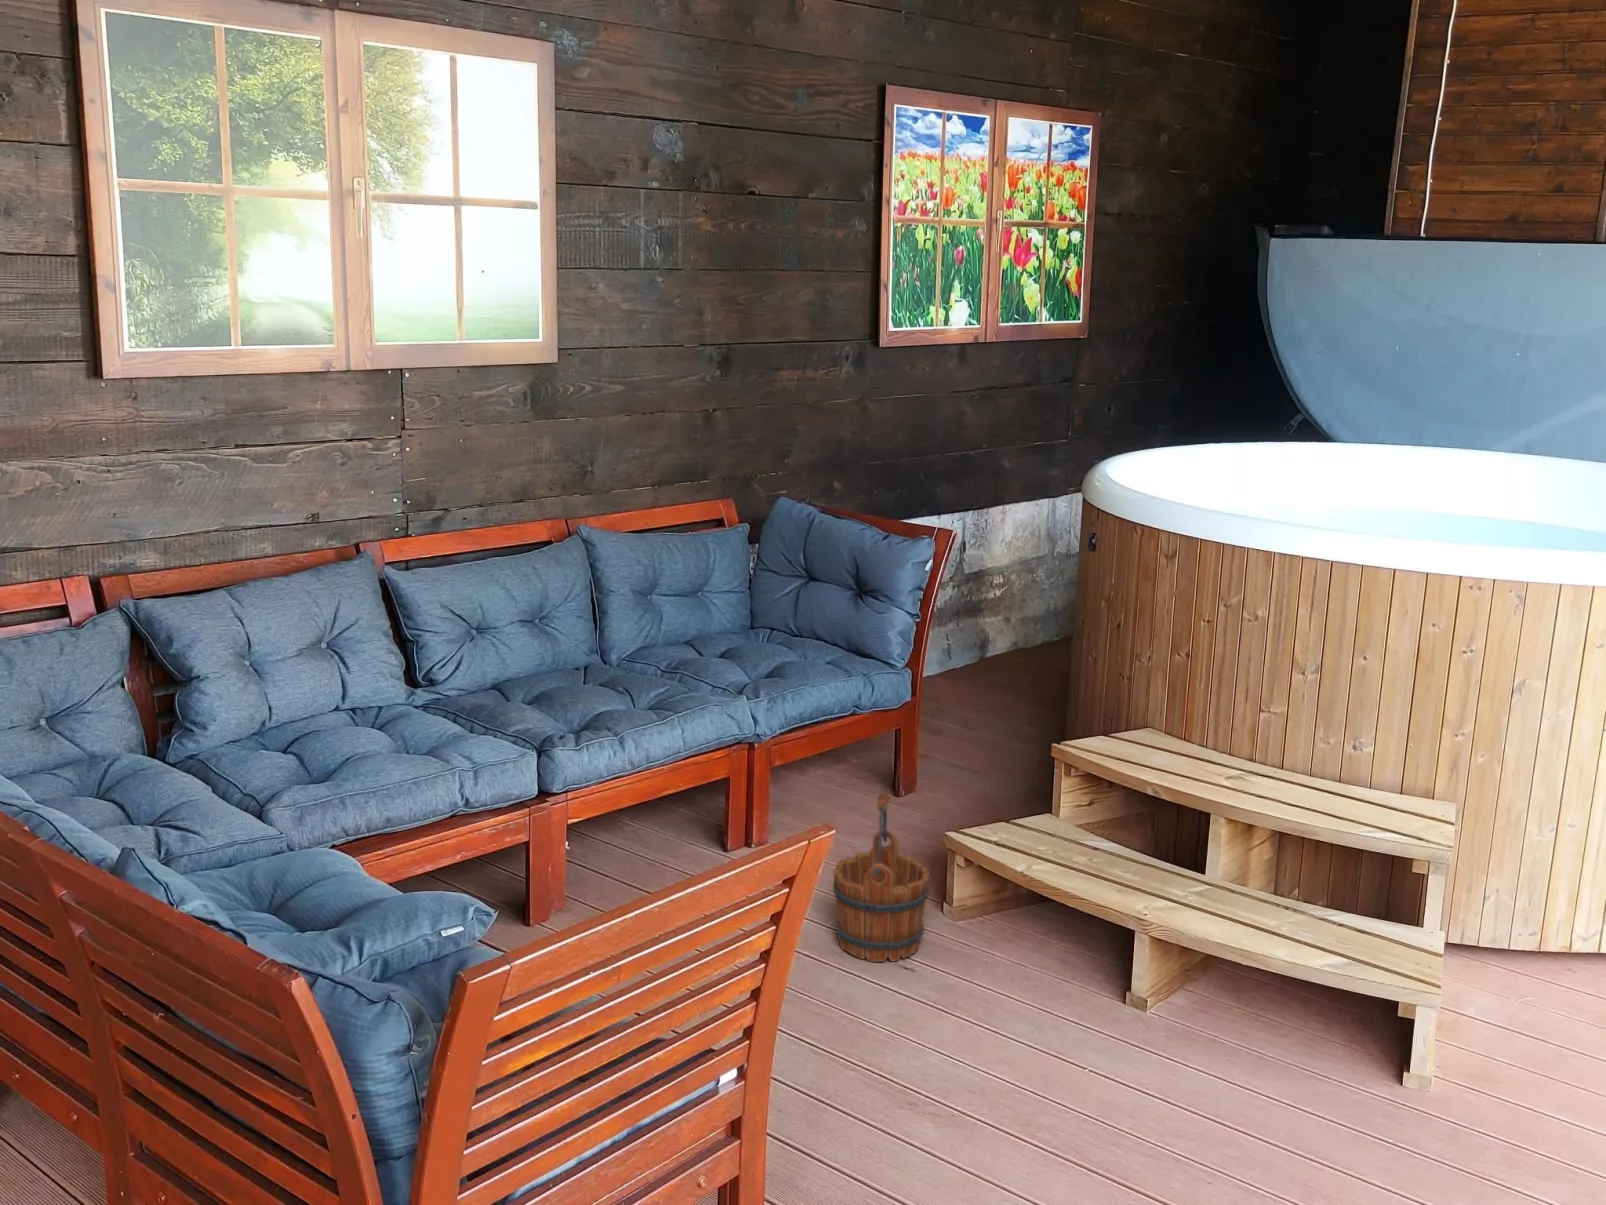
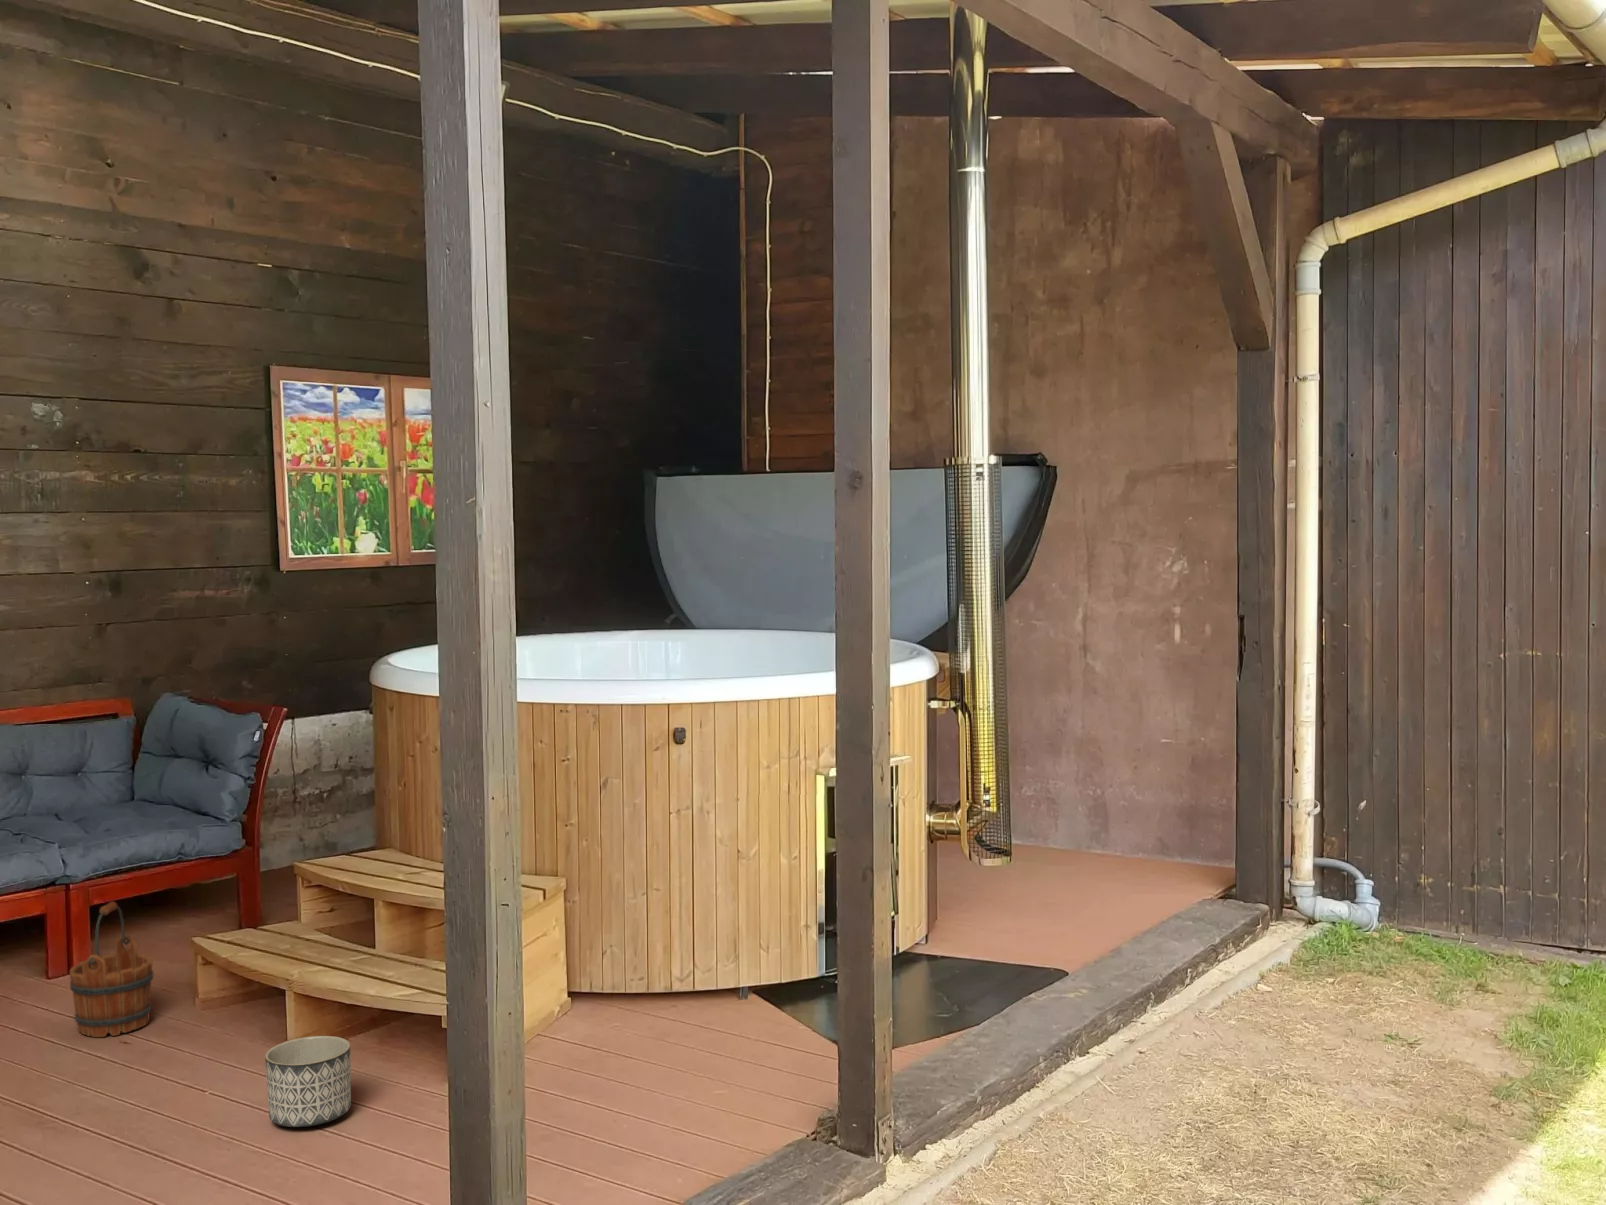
planter: none [1232,1031,1353,1165] -> present [265,1036,351,1127]

